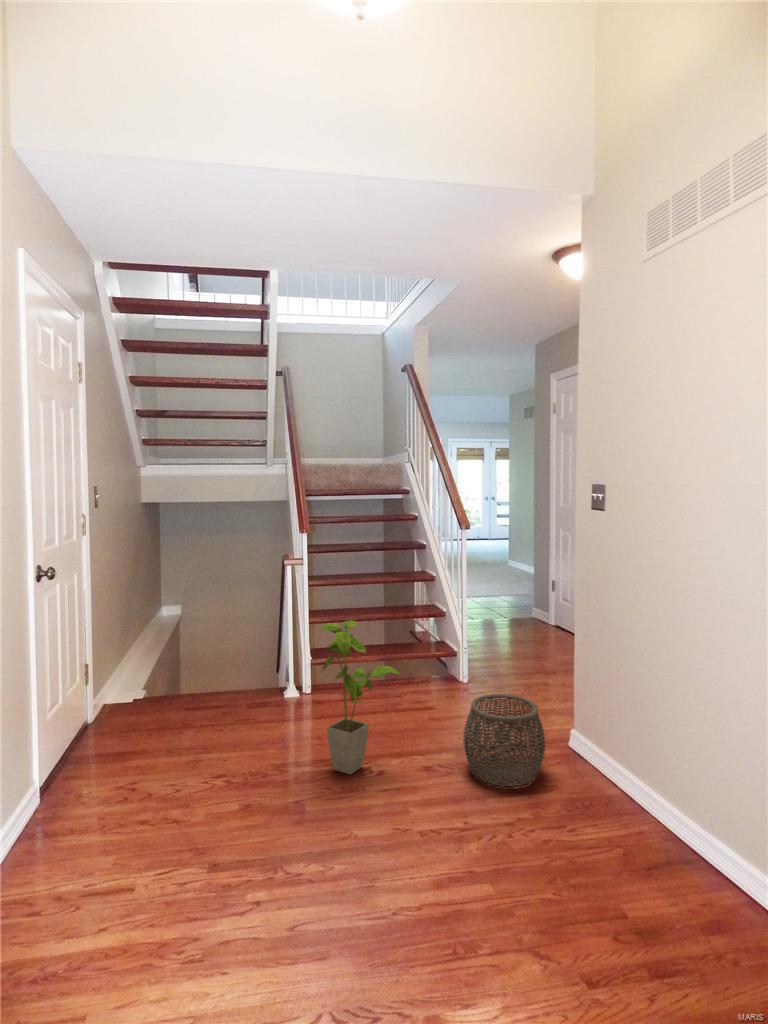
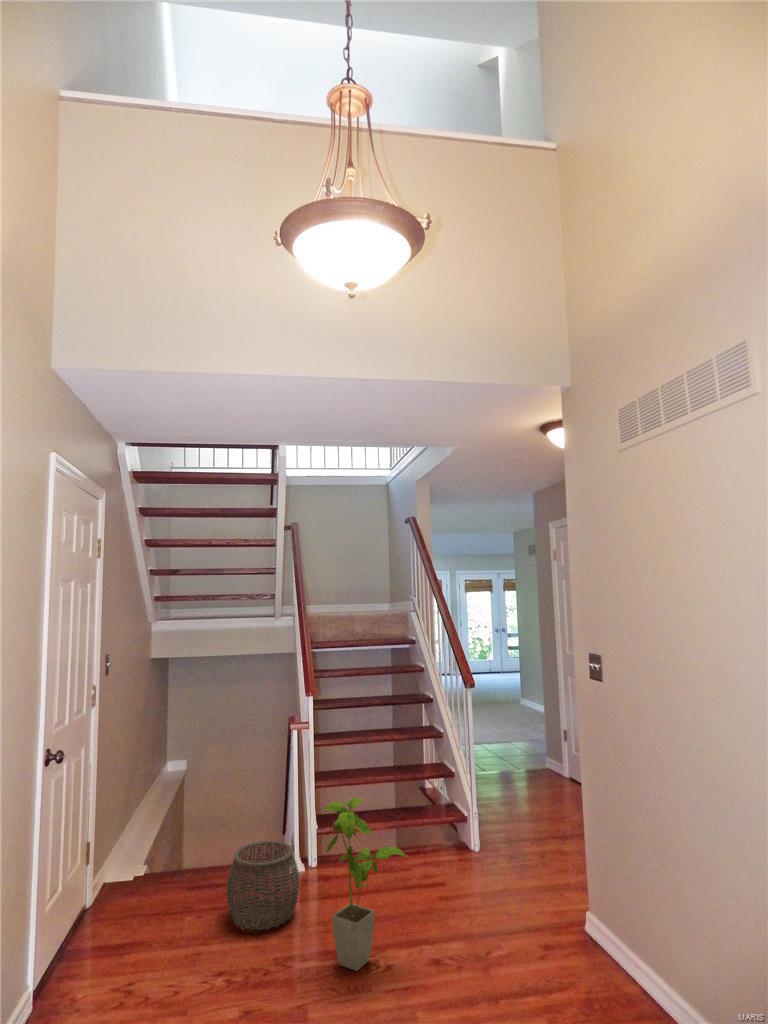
woven basket: present [463,694,546,787] -> present [226,841,300,931]

